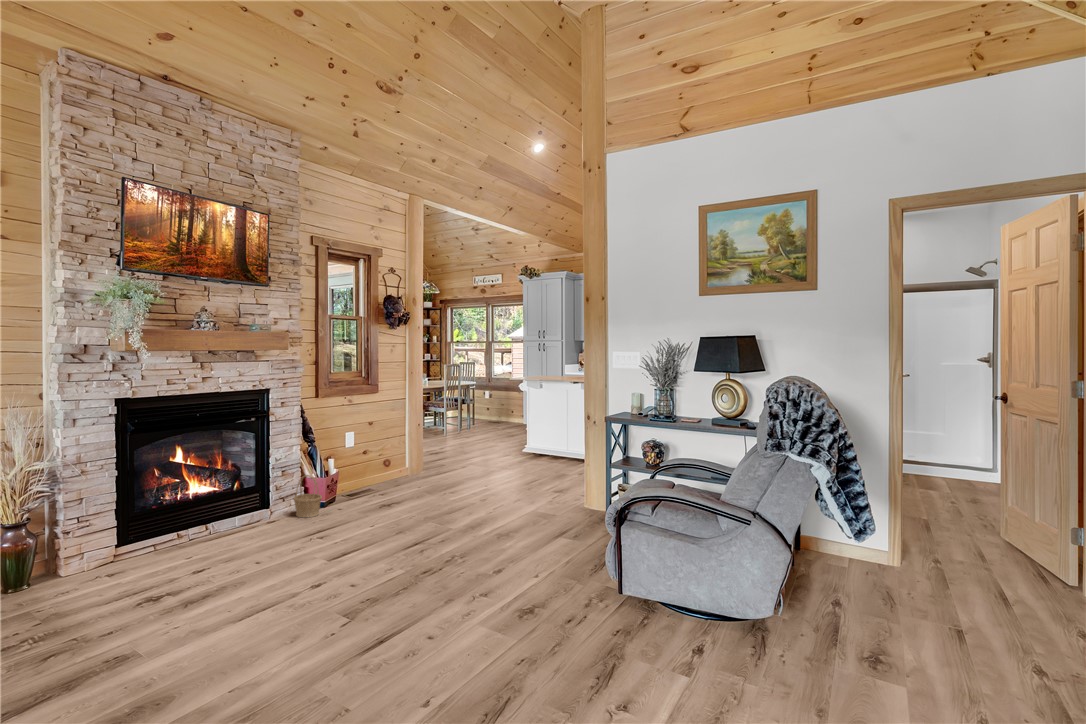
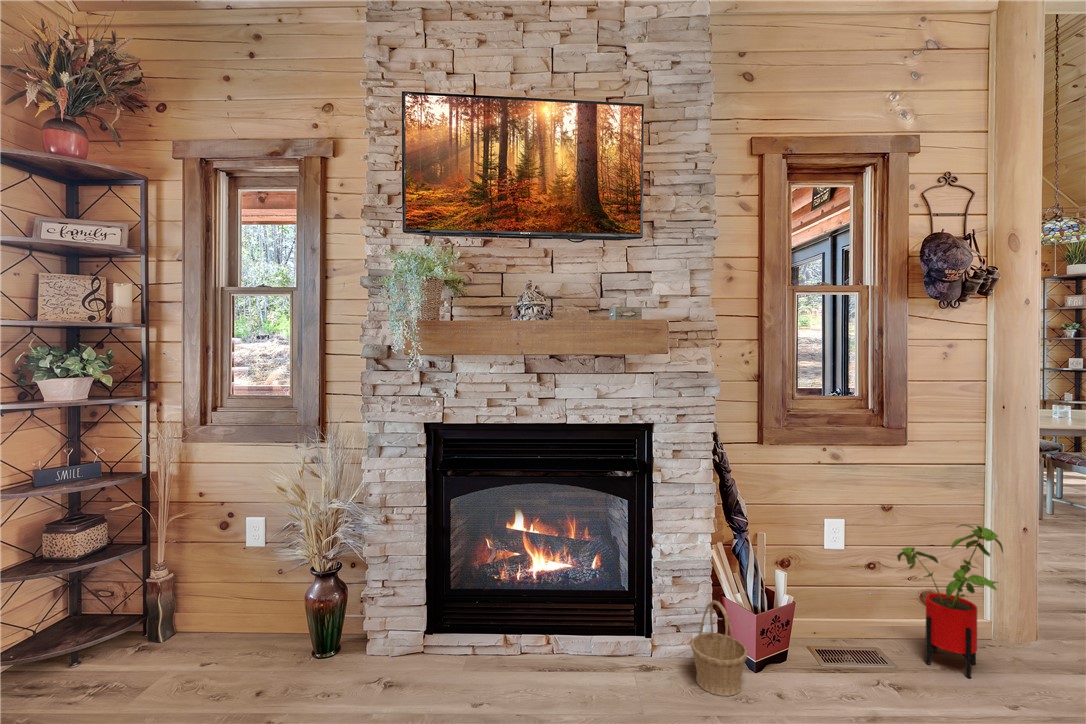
house plant: none [374,428,412,493] -> present [897,524,1003,678]

